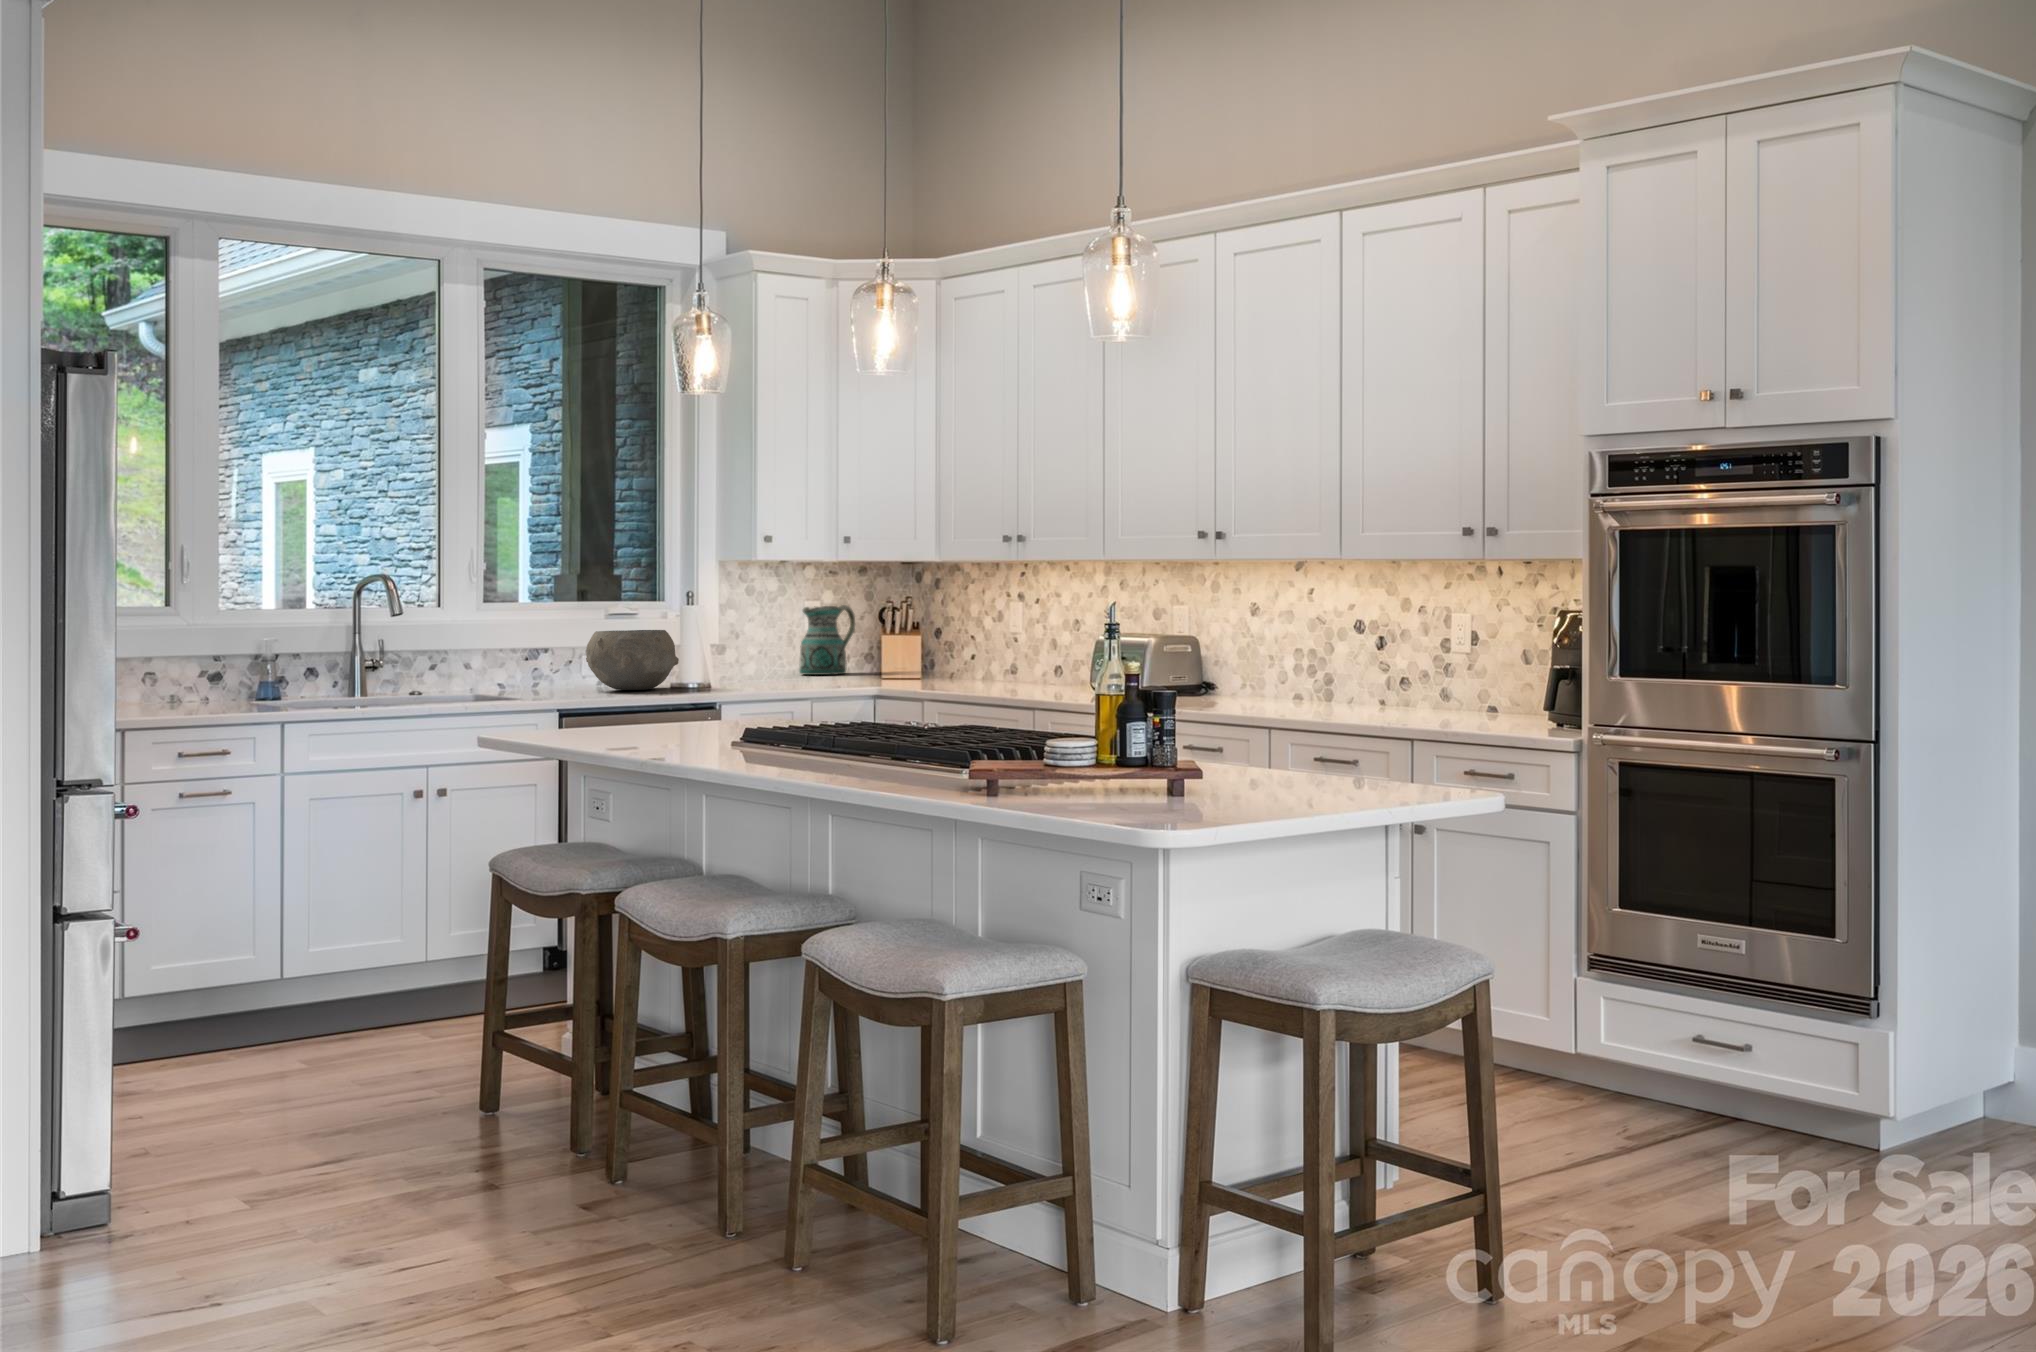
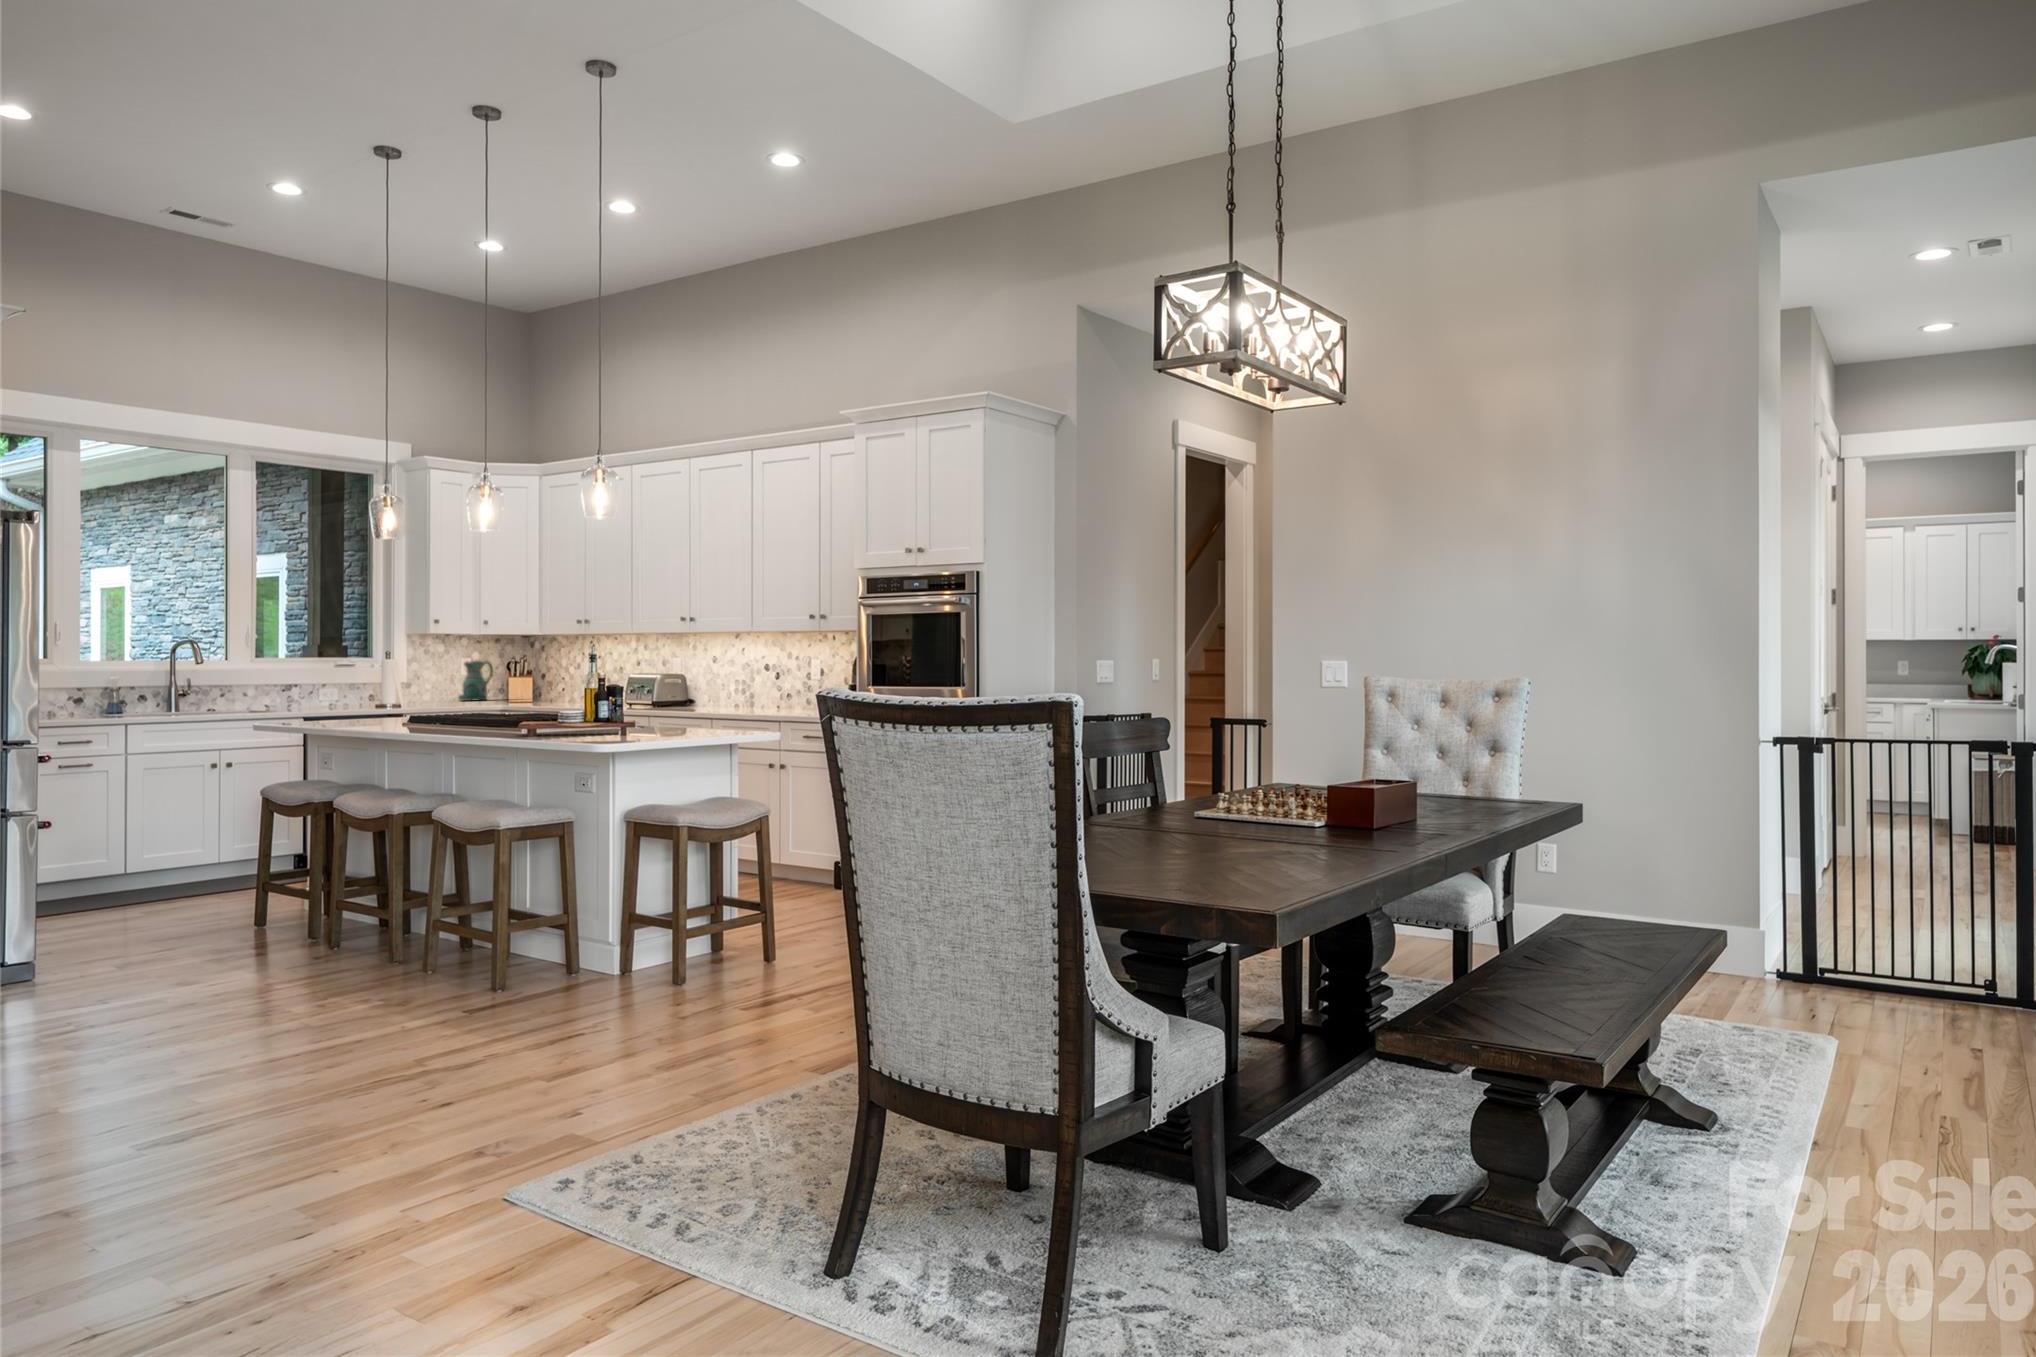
ceramic bowl: present [586,630,679,690] -> none [322,674,381,708]

